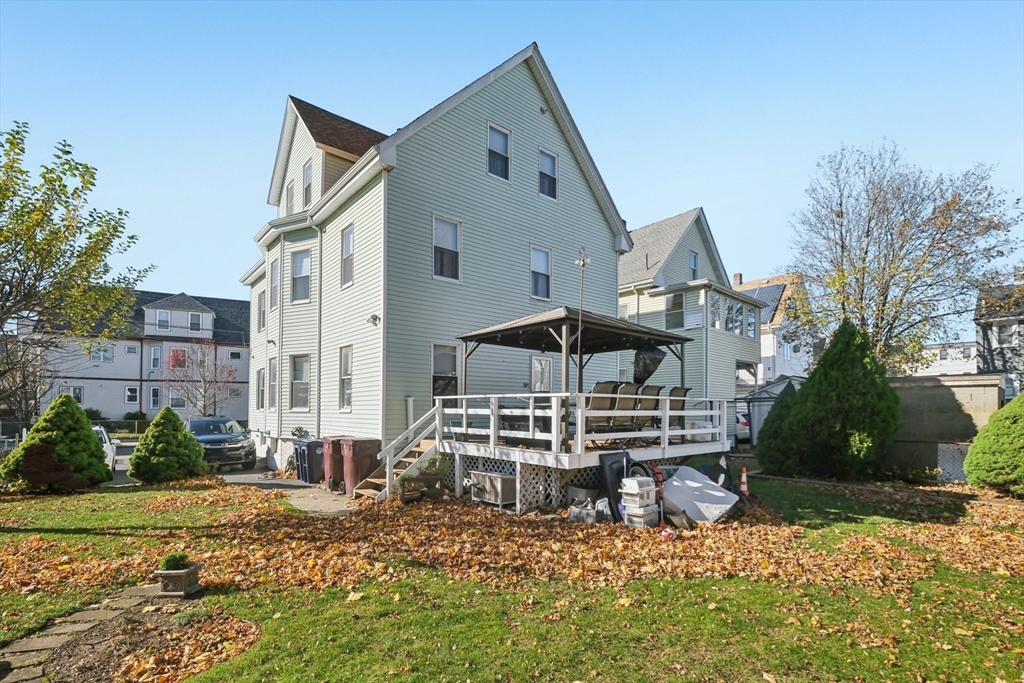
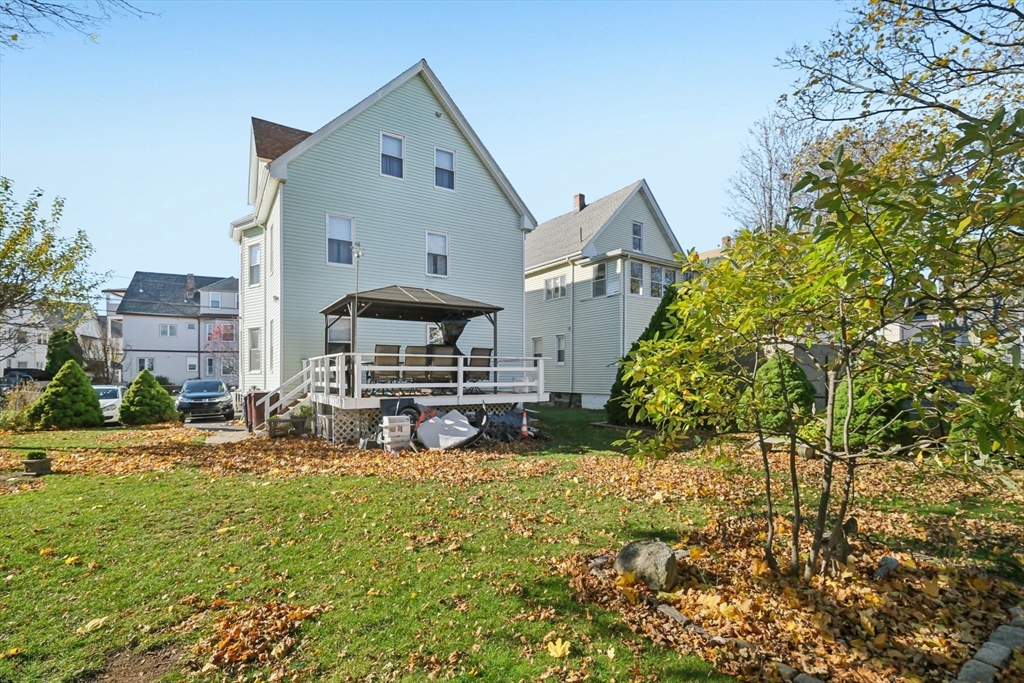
lounge chair: present [23,444,91,497] -> none [36,396,82,431]

